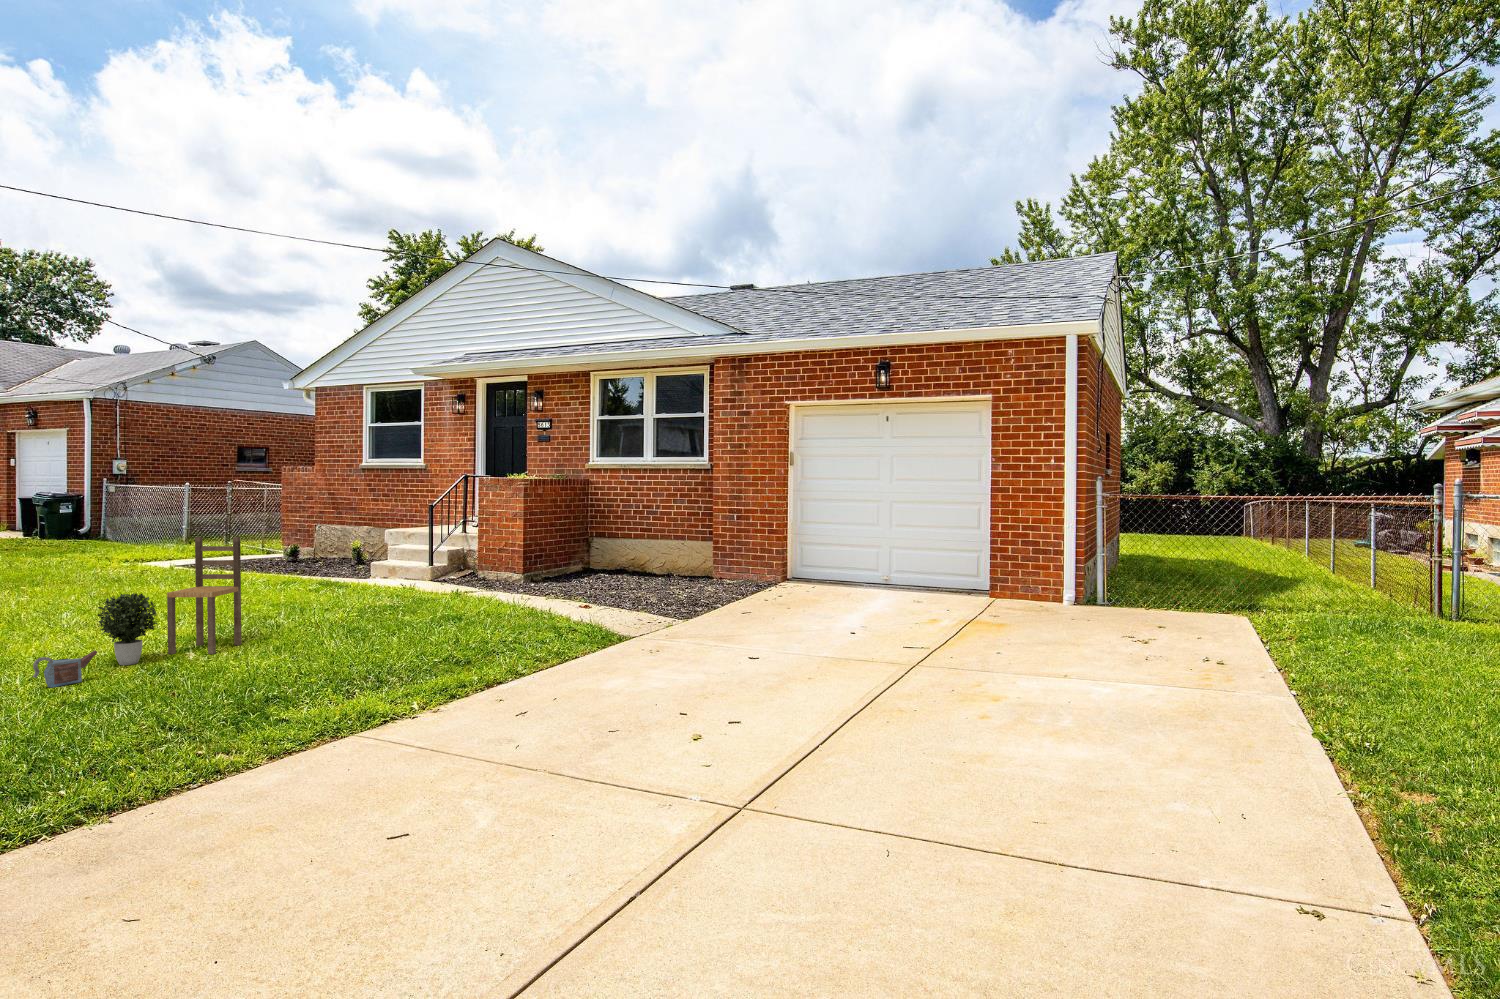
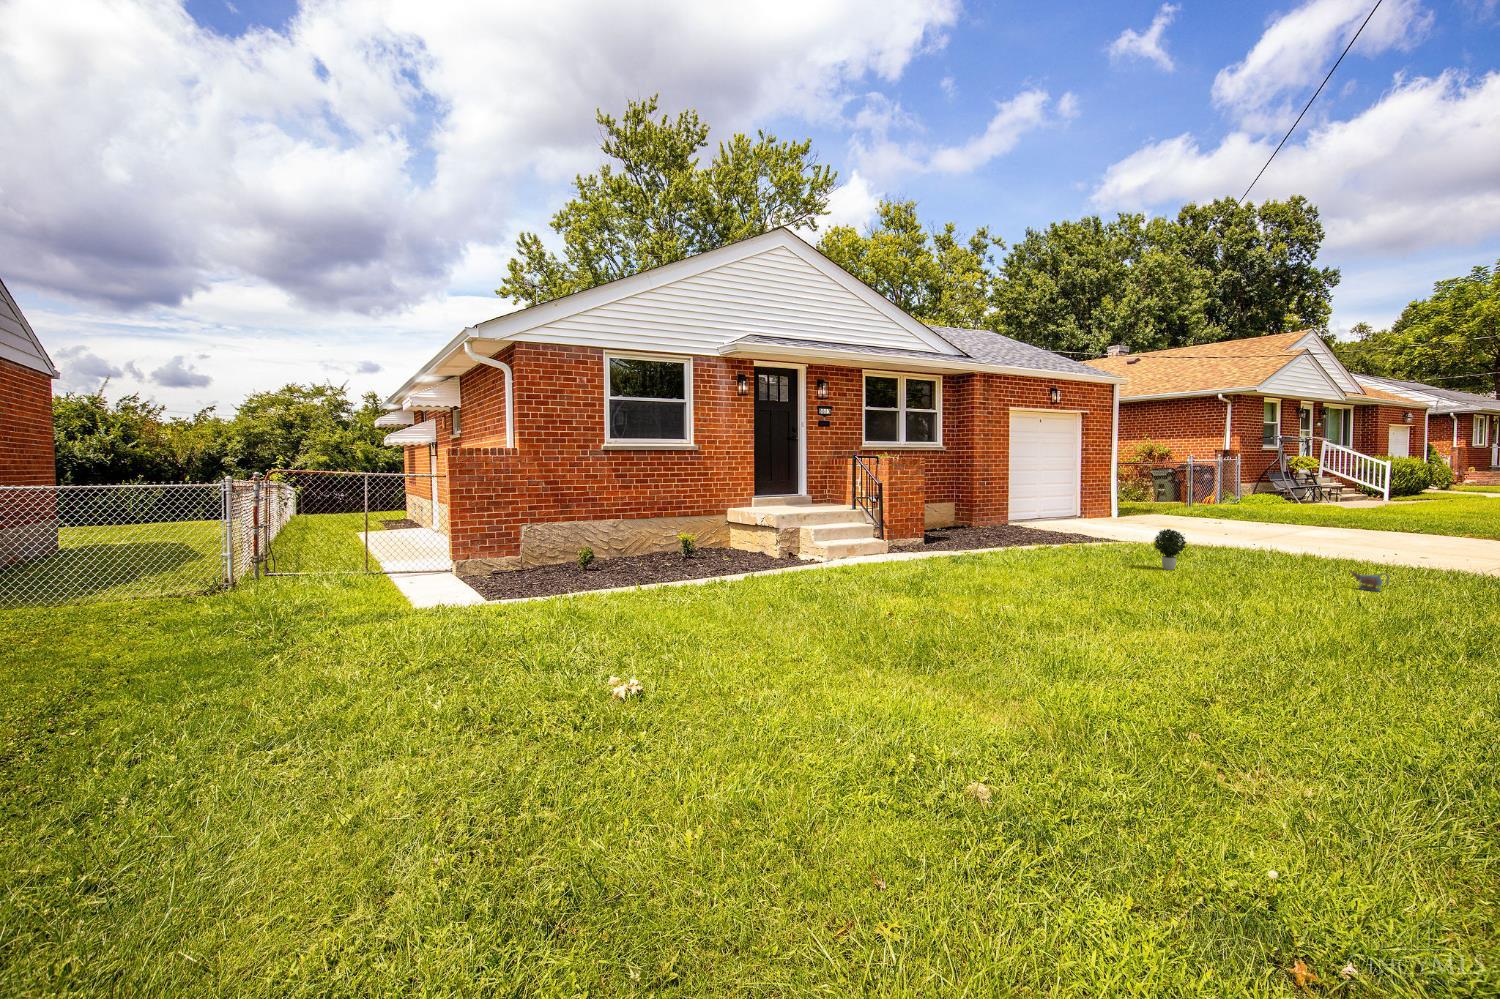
chair: present [167,537,242,654] -> none [1228,502,1268,581]
potted plant: present [97,593,157,665] -> present [1154,529,1187,570]

